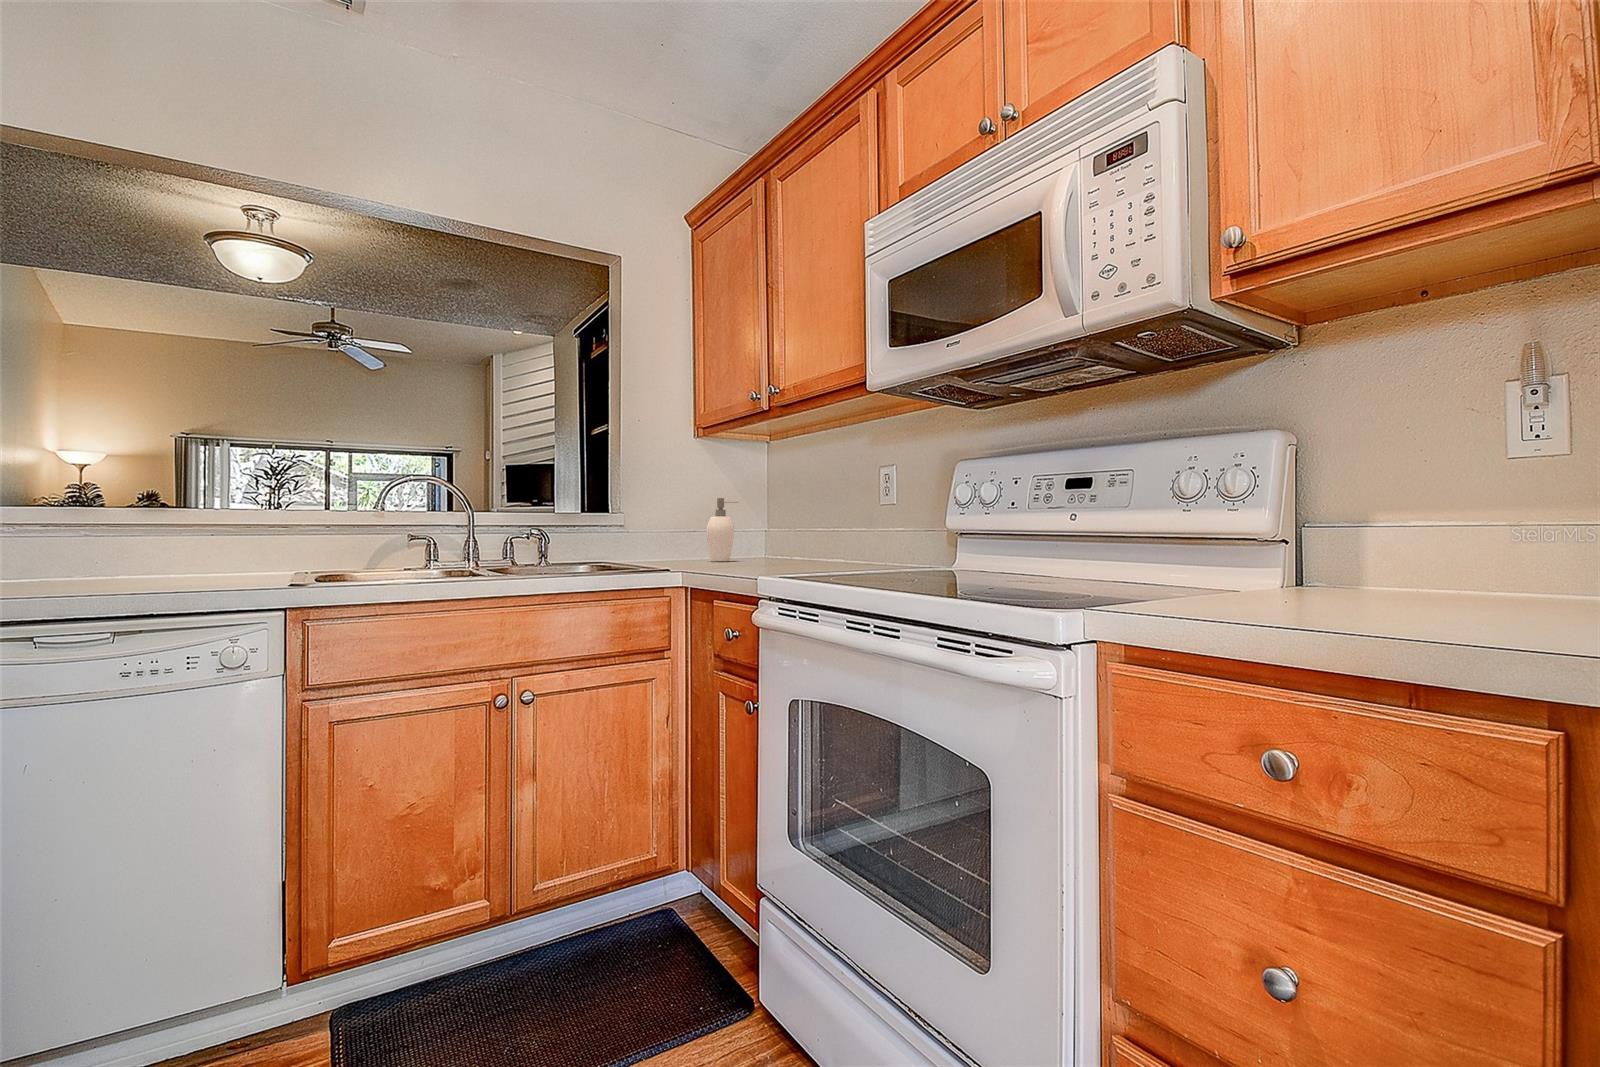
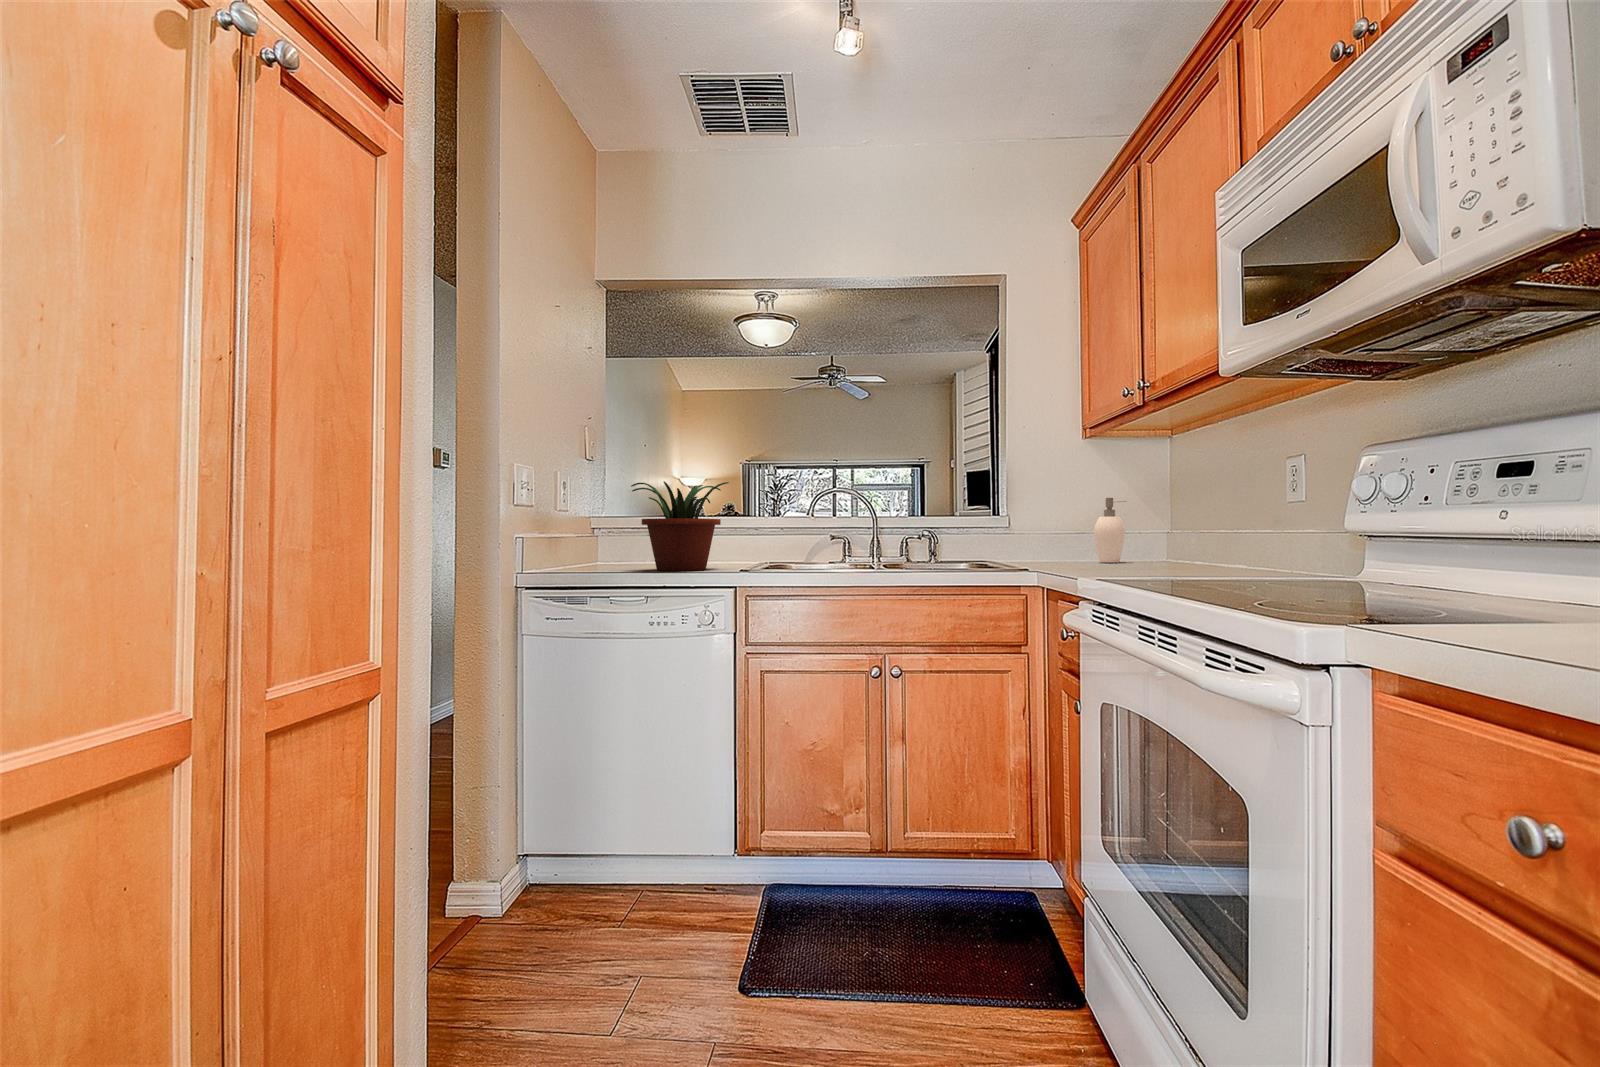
potted plant: none [60,447,259,584] -> present [631,481,729,571]

